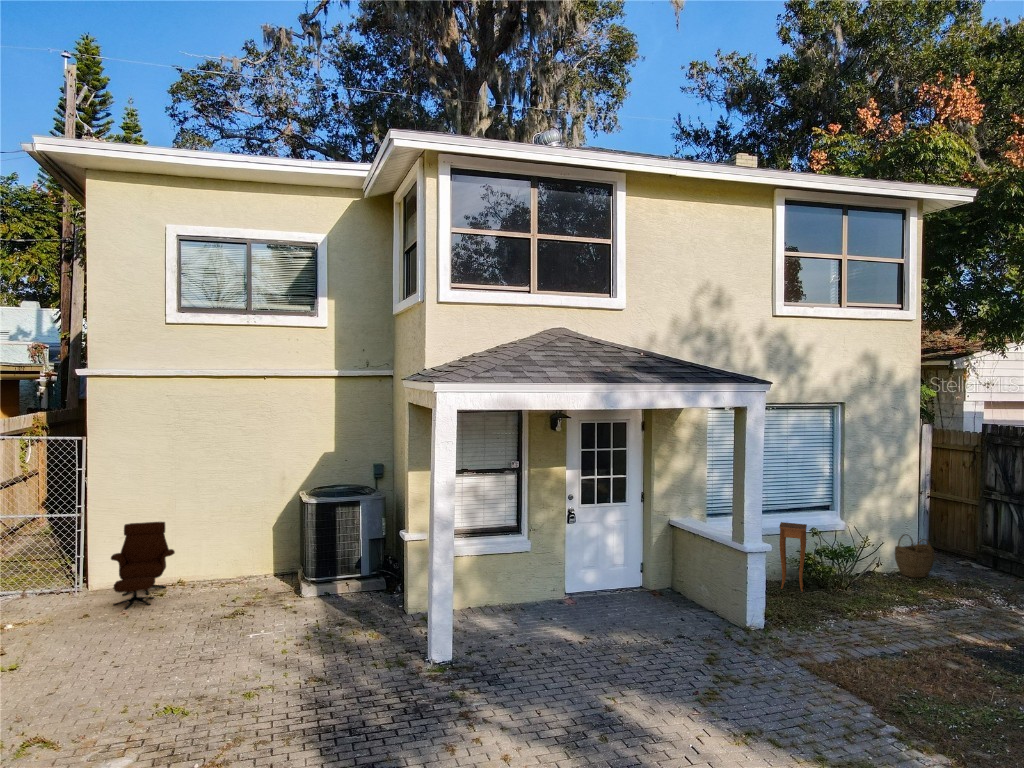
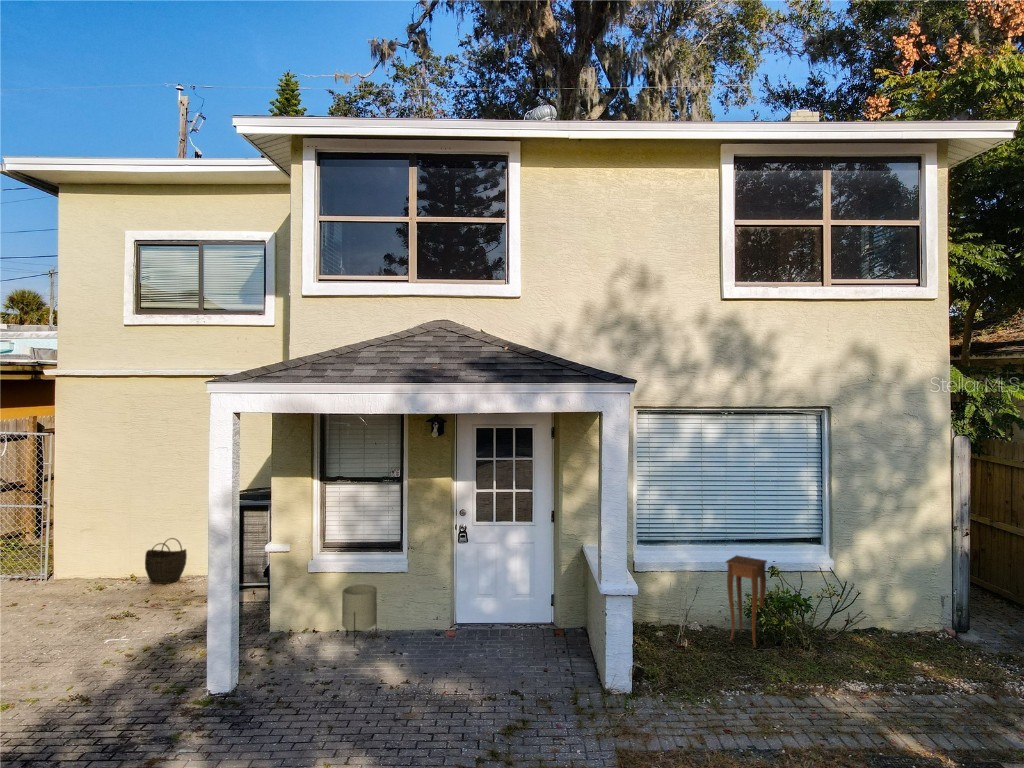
lounge chair: present [111,522,175,610] -> none [35,519,115,602]
woven basket: present [895,534,934,578] -> present [145,538,187,584]
planter: none [482,565,512,619] -> present [342,585,377,647]

